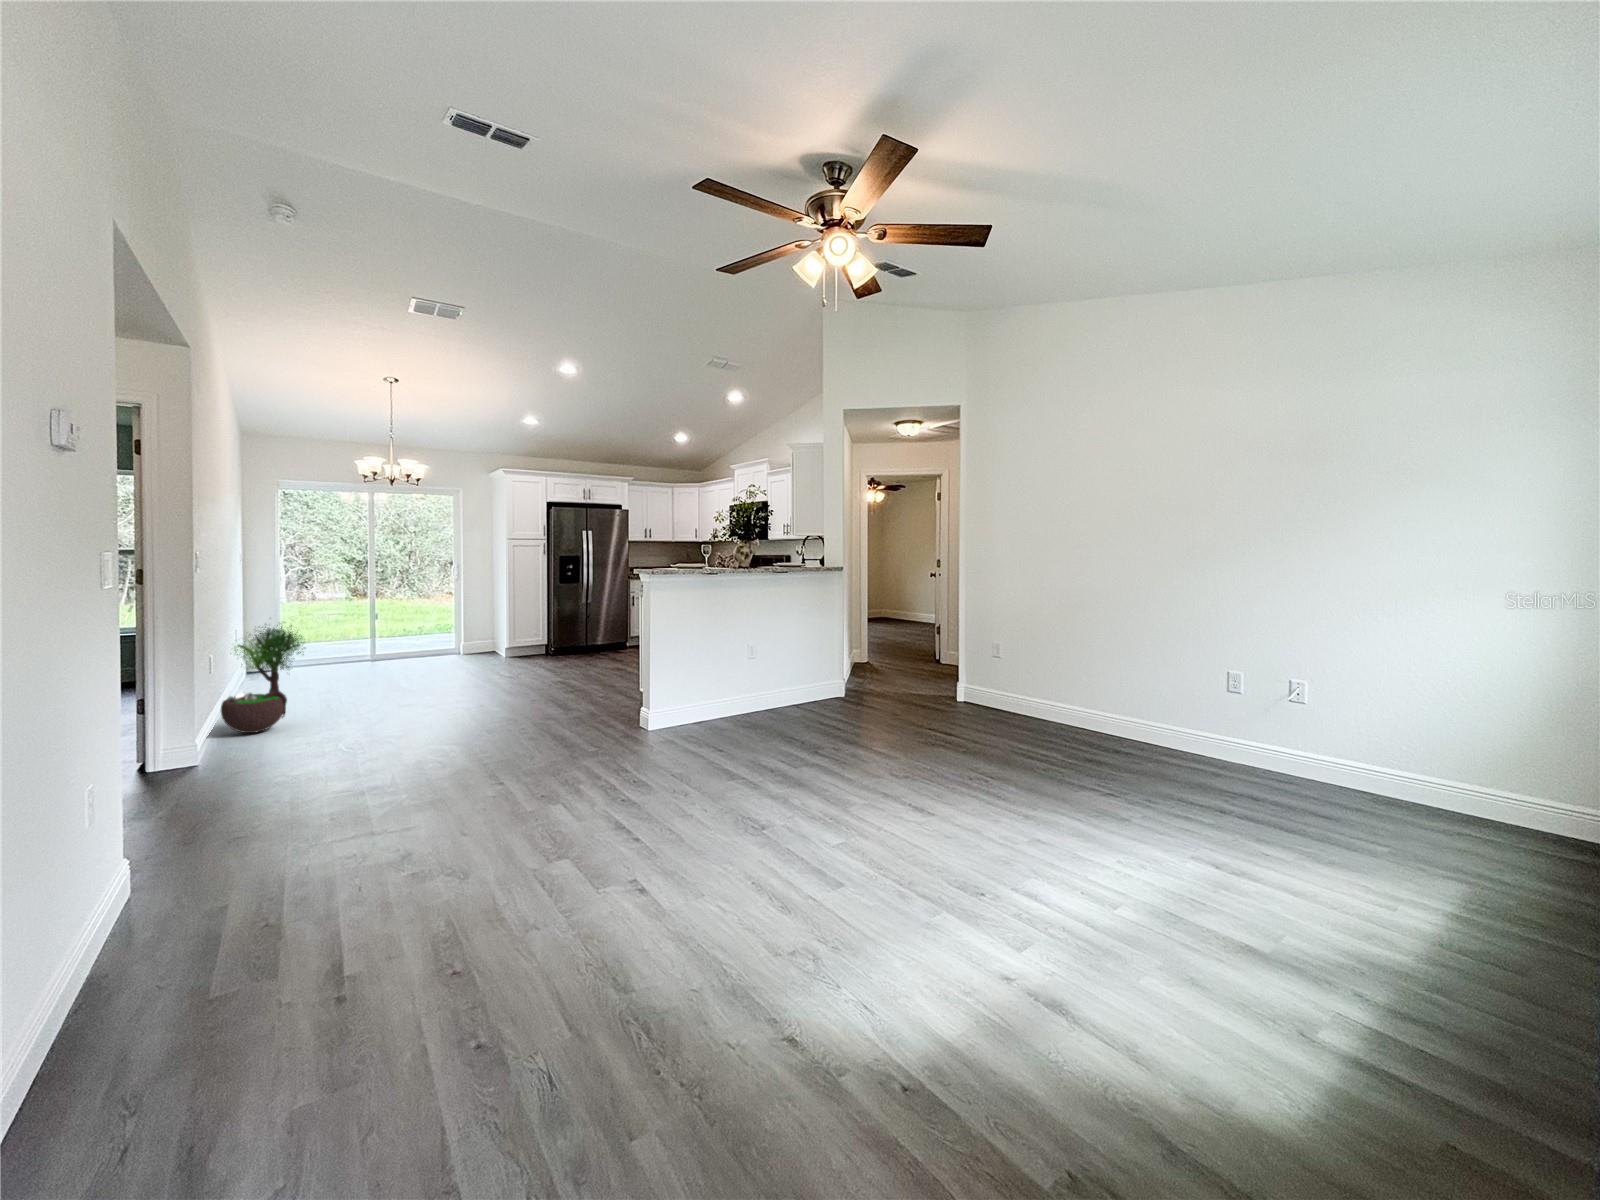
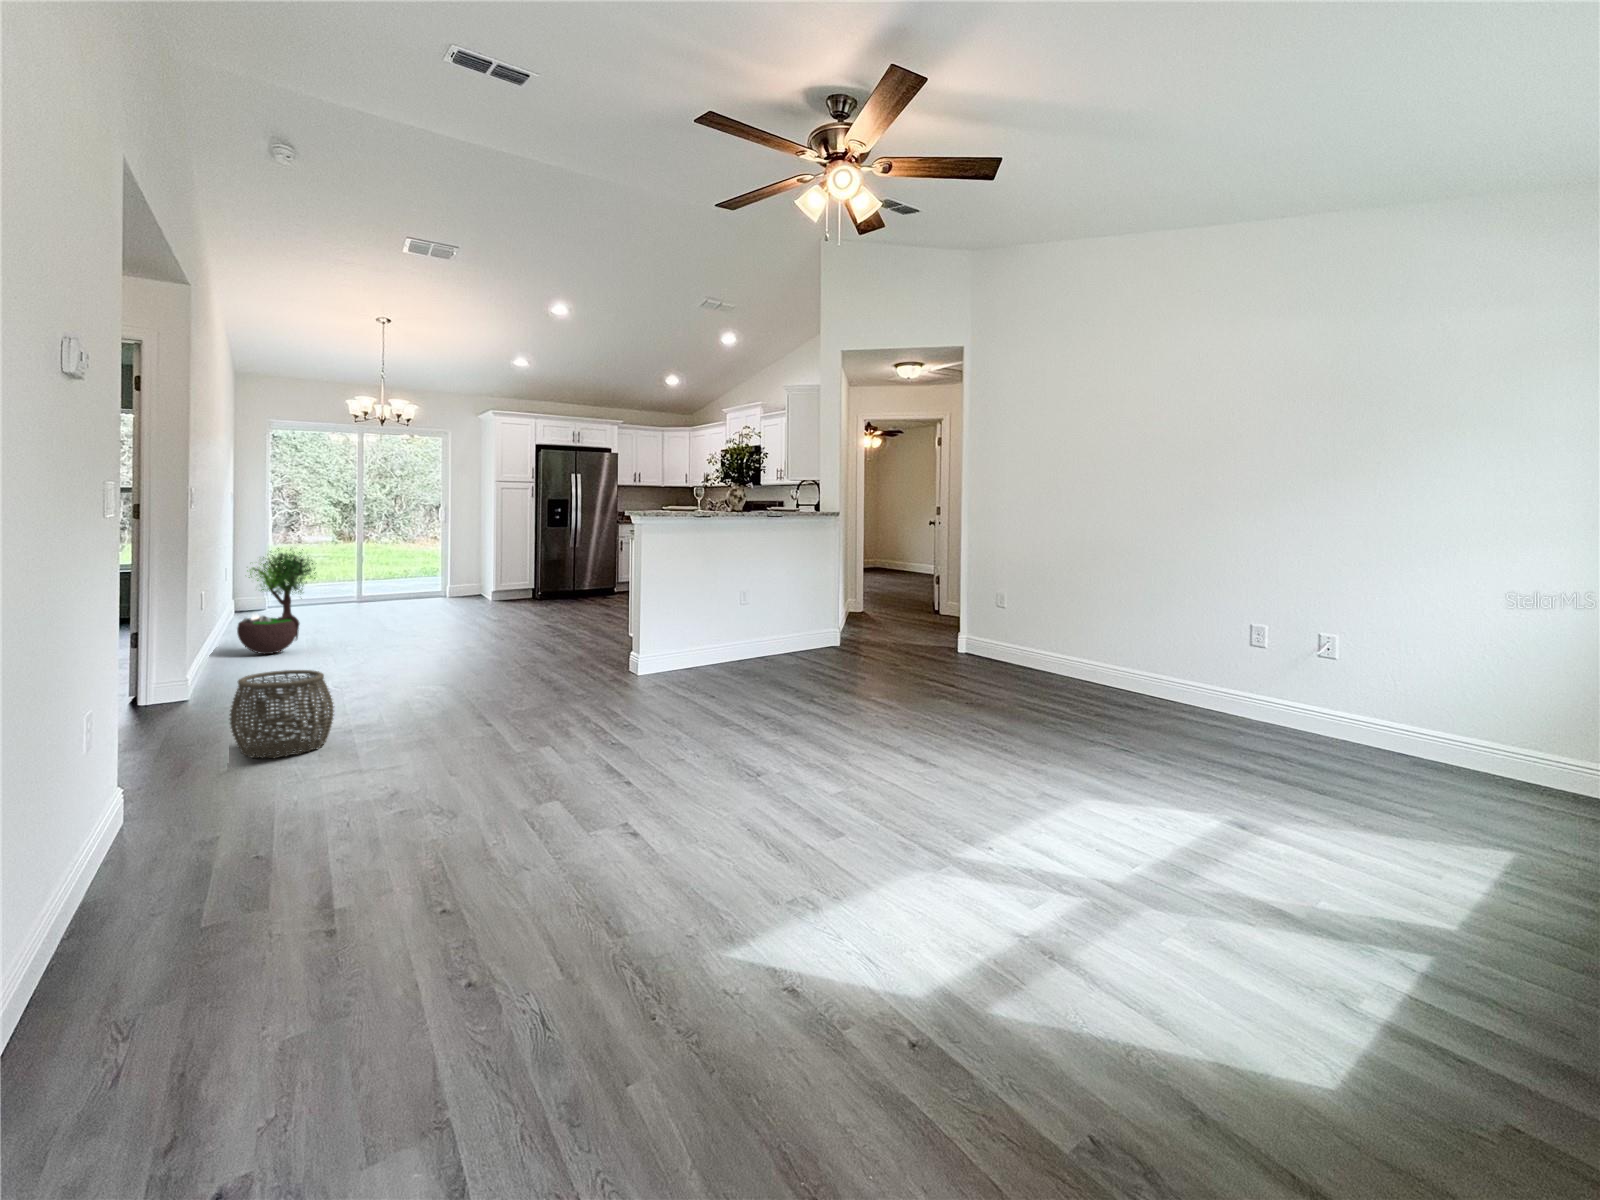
woven basket: none [134,799,266,915] -> present [230,670,334,758]

